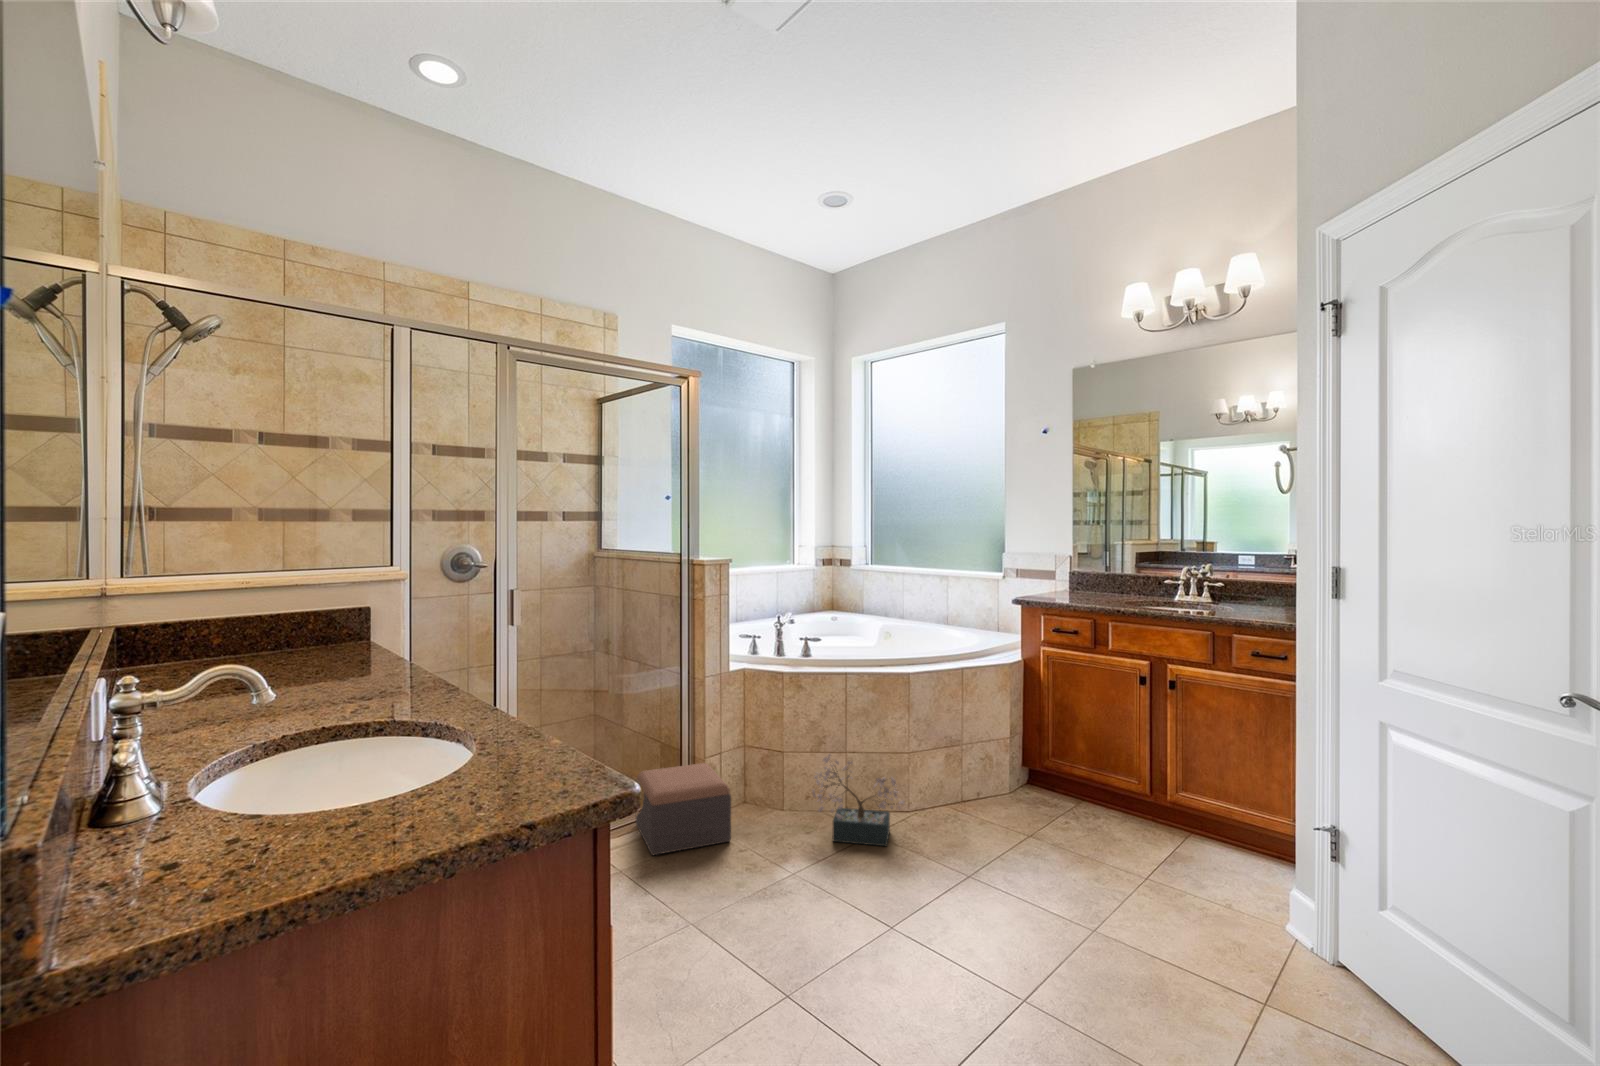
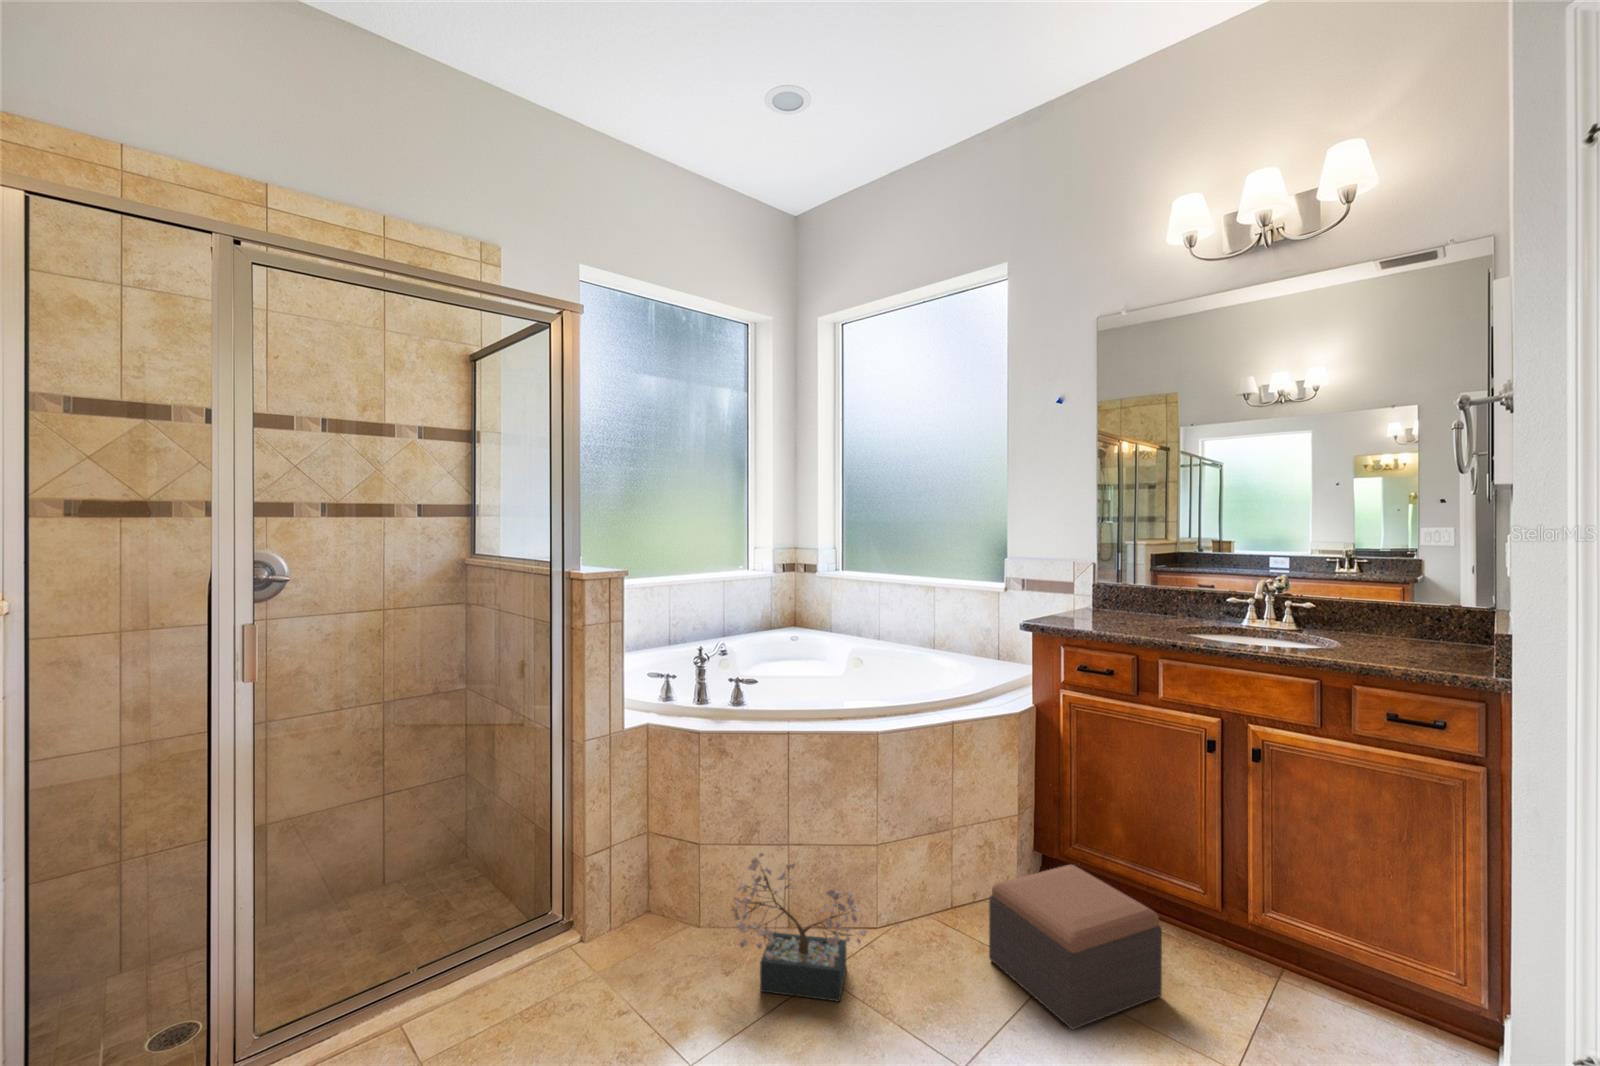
footstool: present [636,763,731,855] -> present [989,865,1162,1029]

